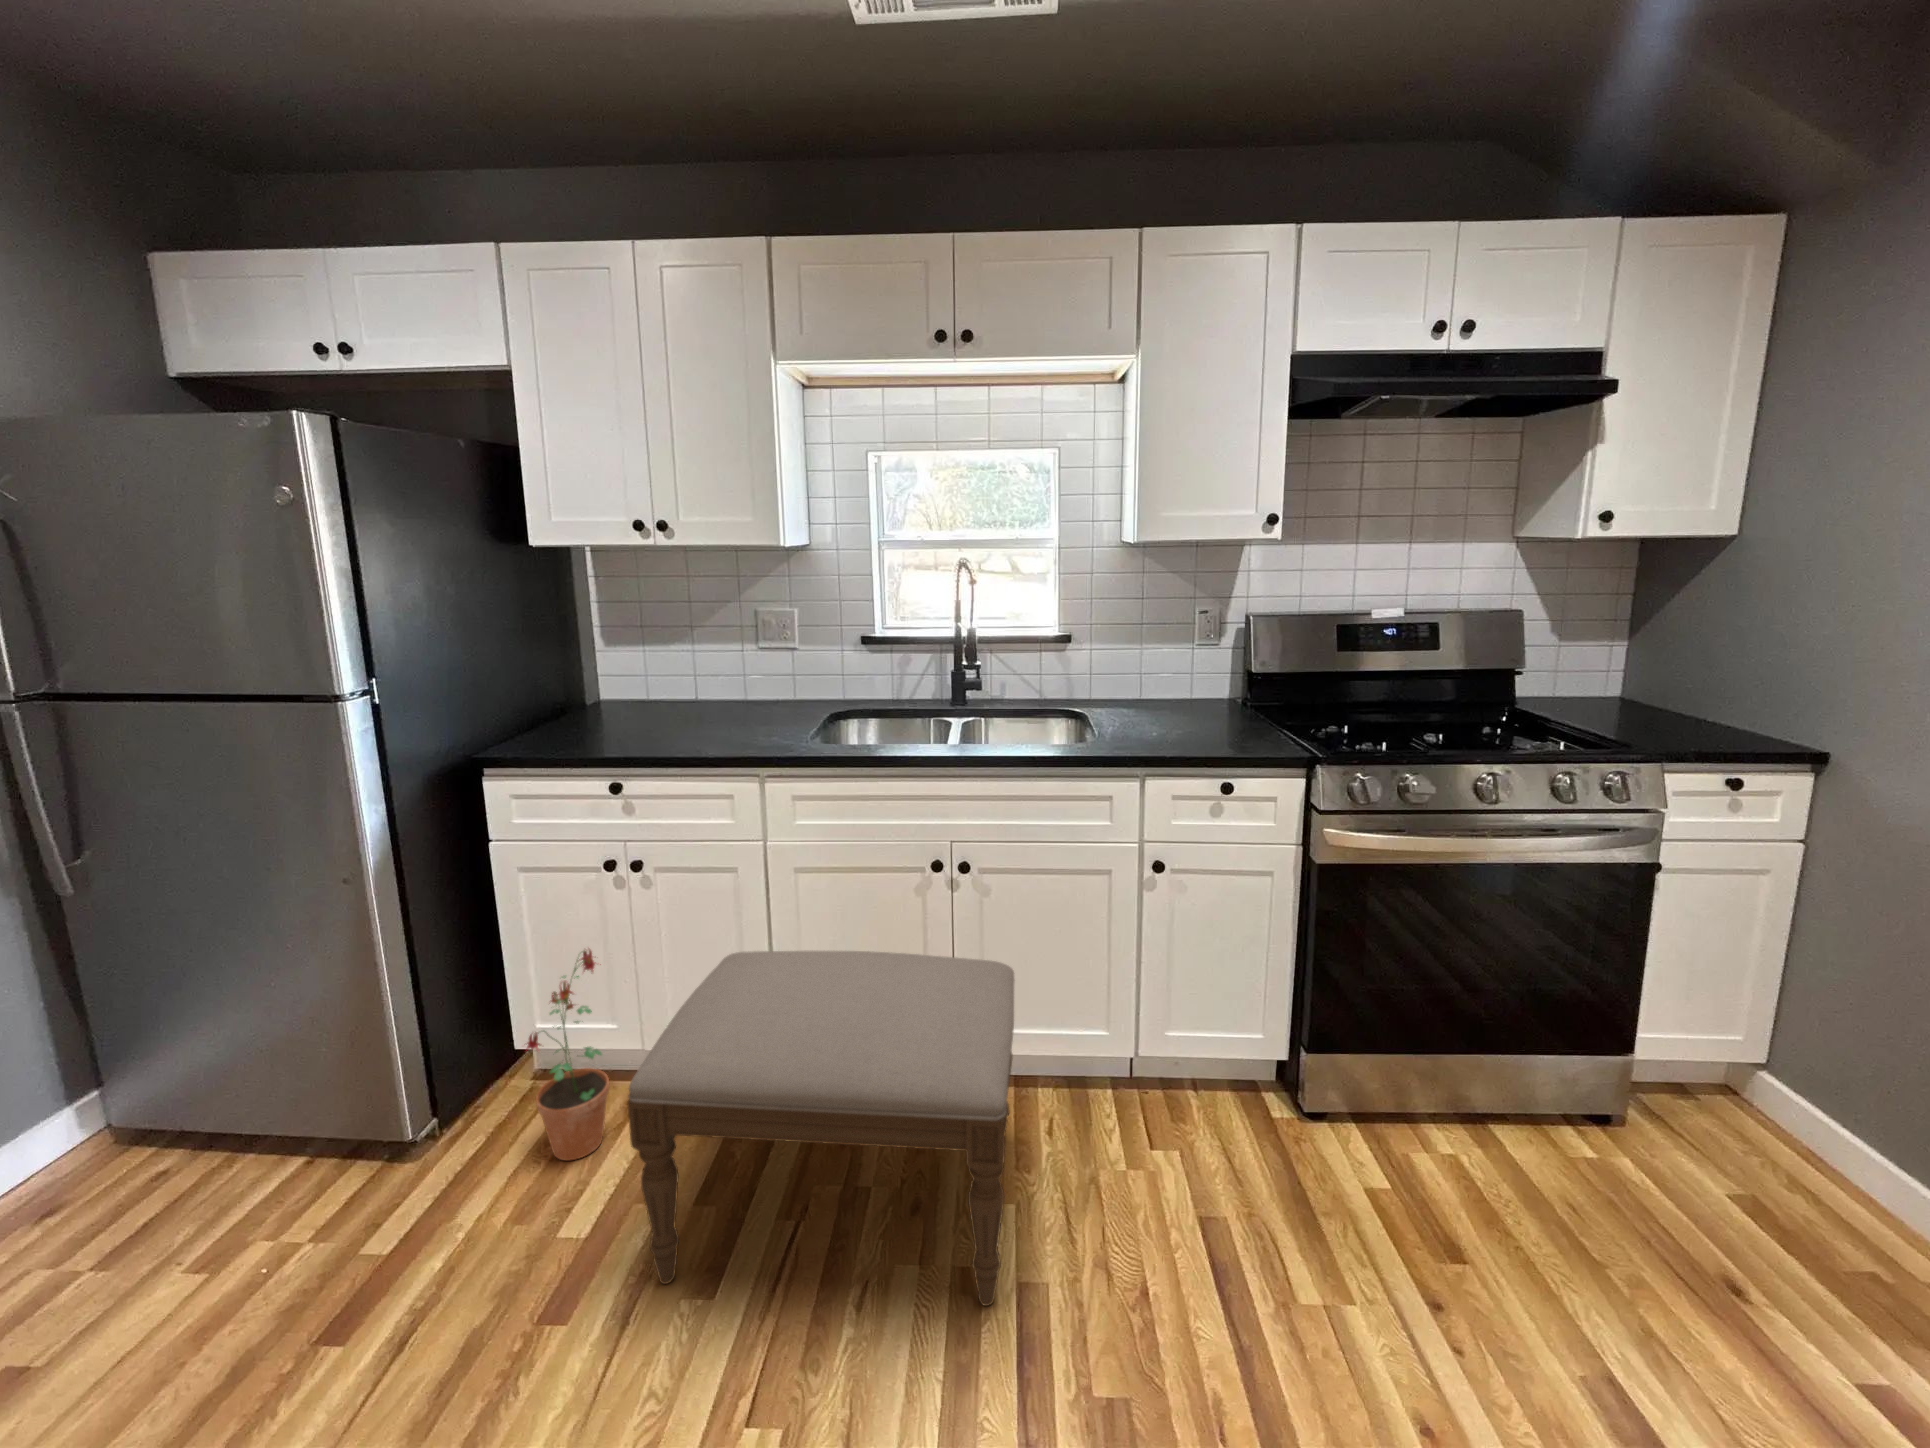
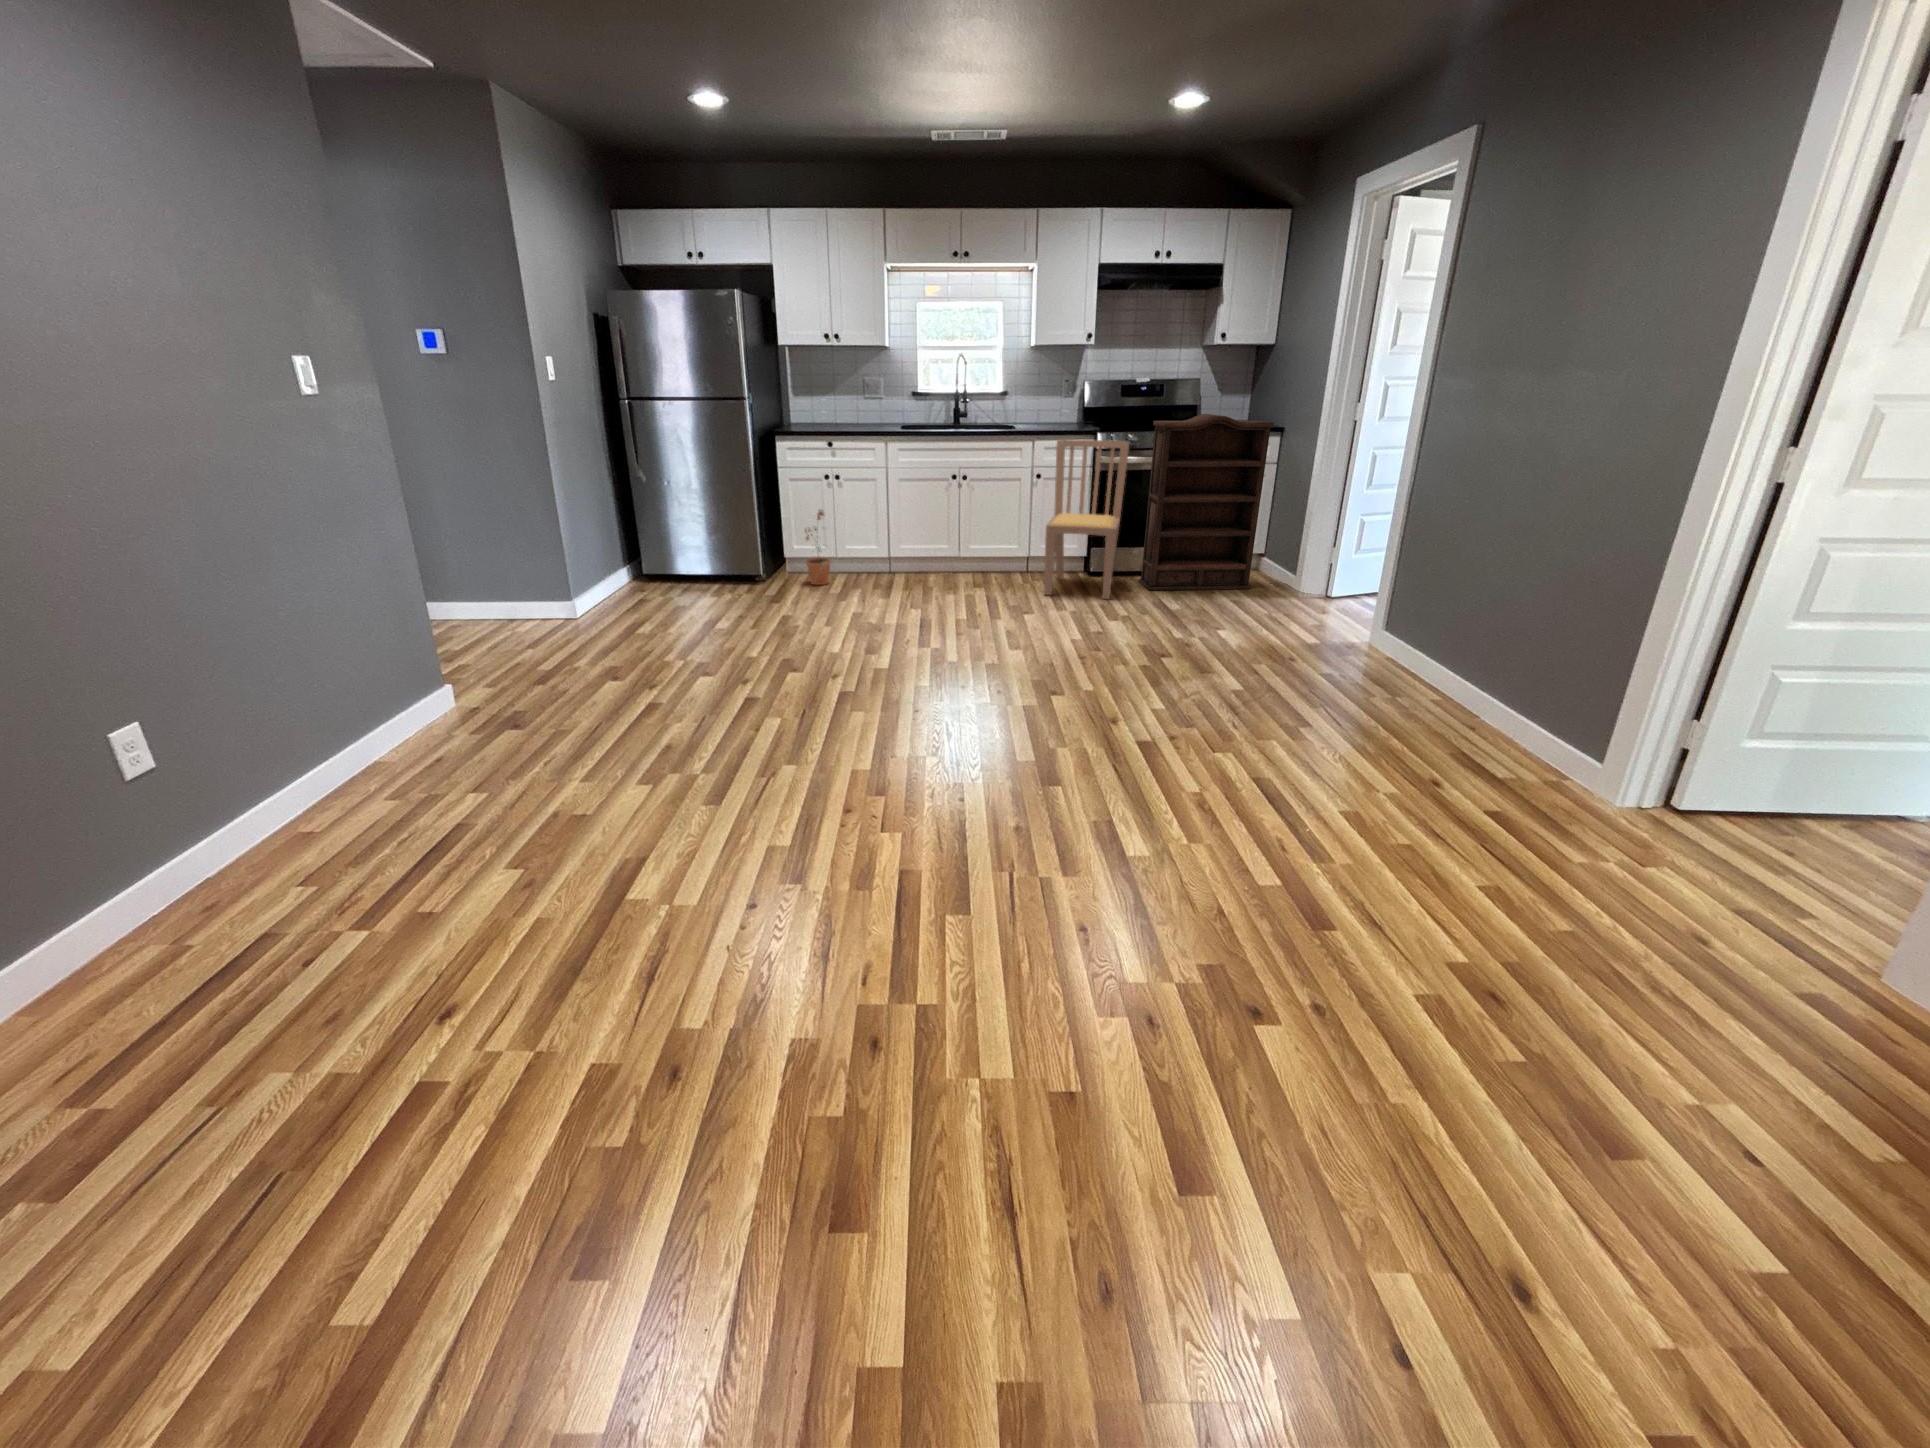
bookshelf: none [1443,725,1888,1232] -> present [1139,414,1274,591]
dining chair: none [1195,778,1437,1317] -> present [1044,440,1129,599]
ottoman: present [628,951,1014,1306] -> none [862,505,985,600]

